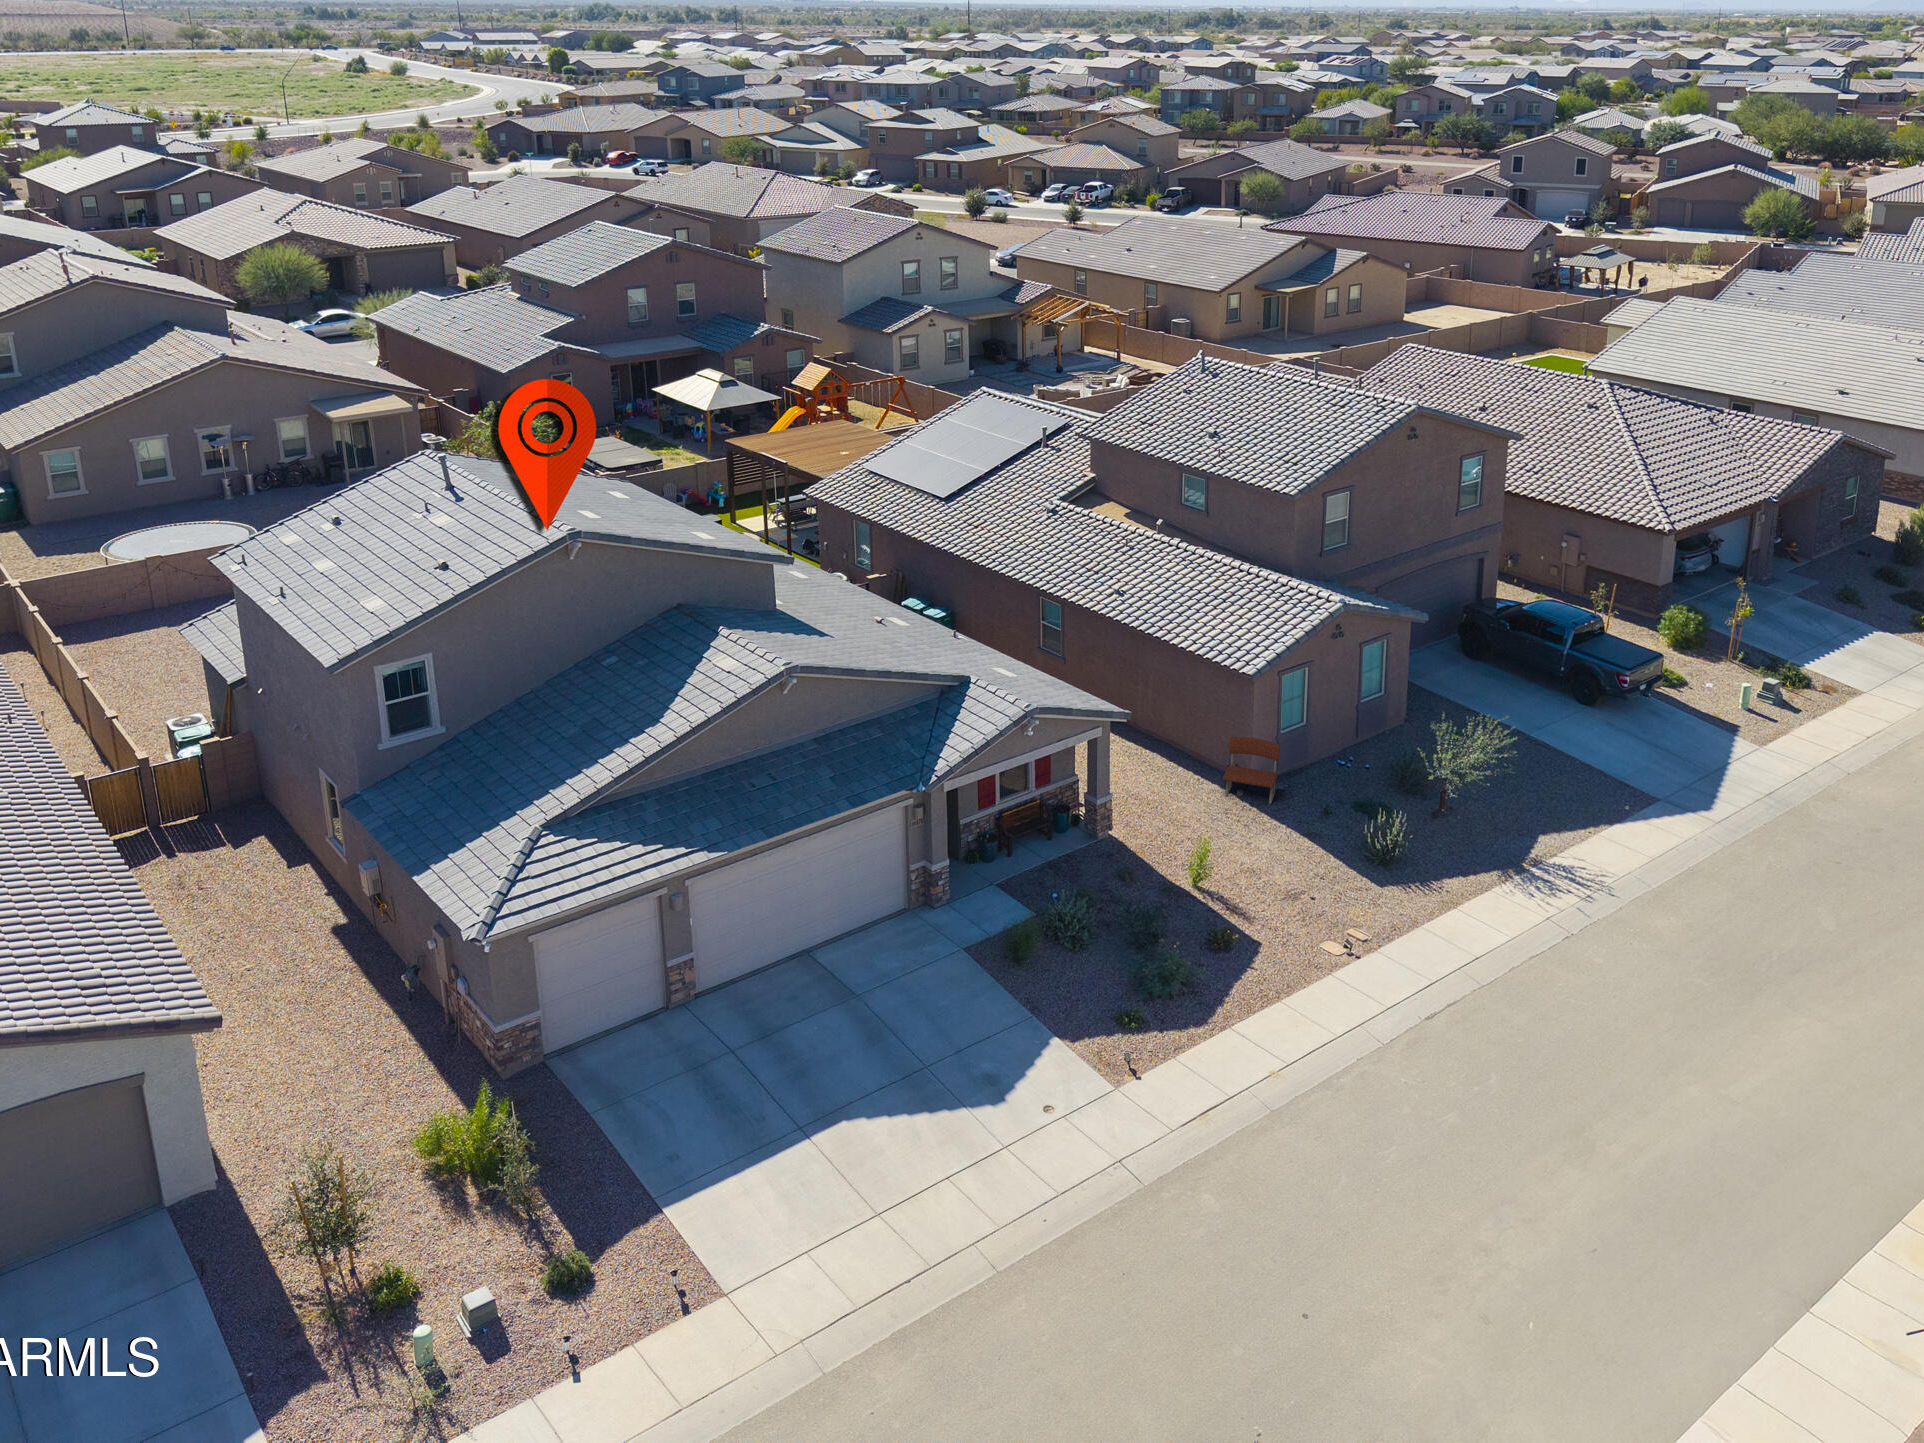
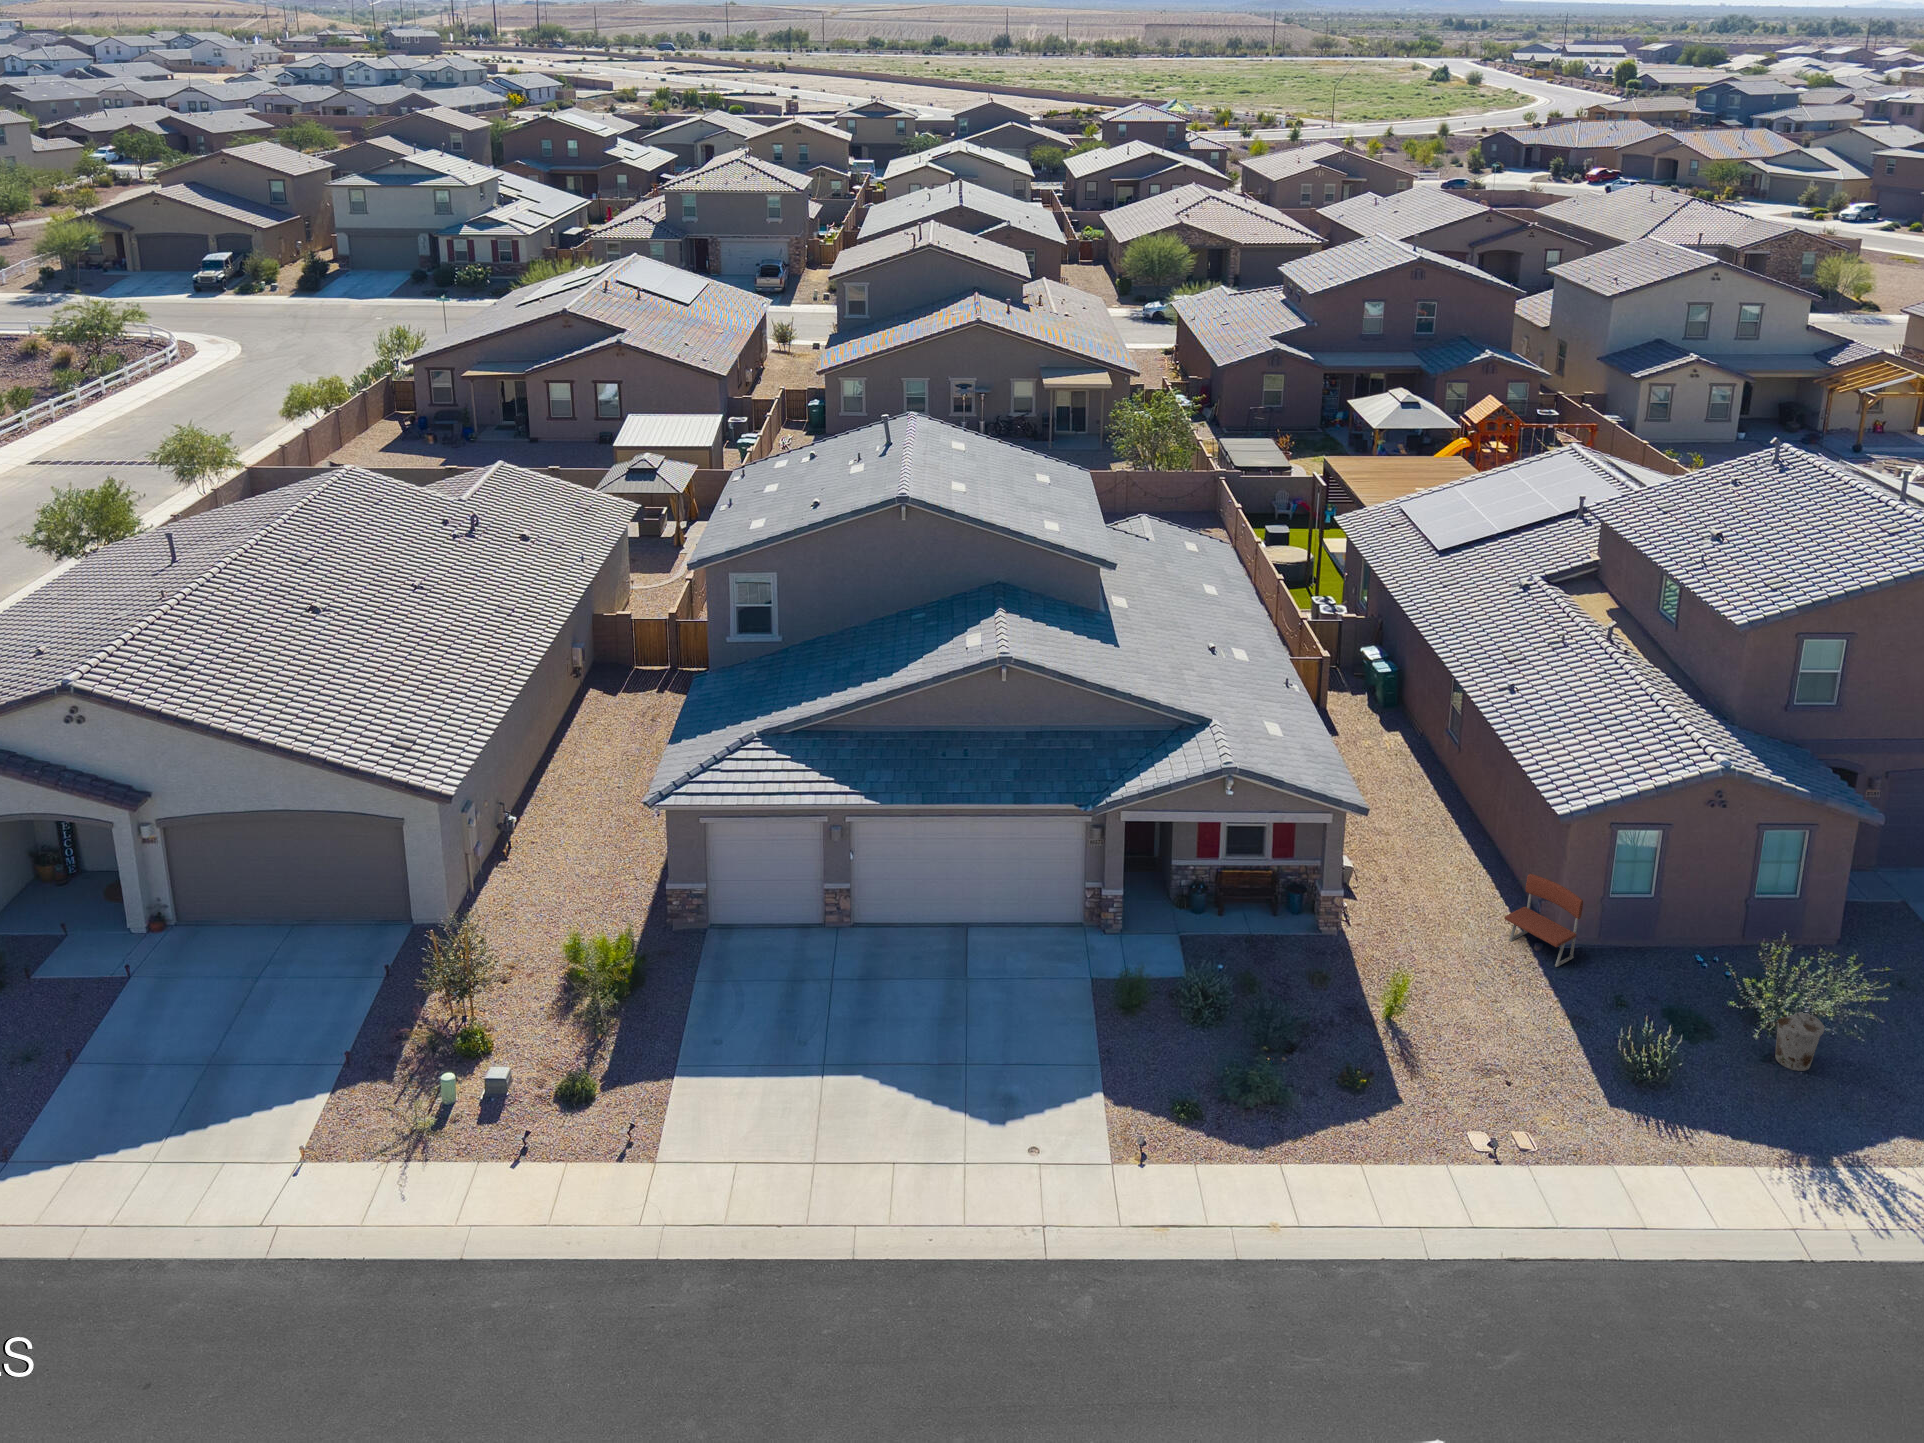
trash can: none [1436,774,1469,818] -> present [1775,1012,1824,1071]

